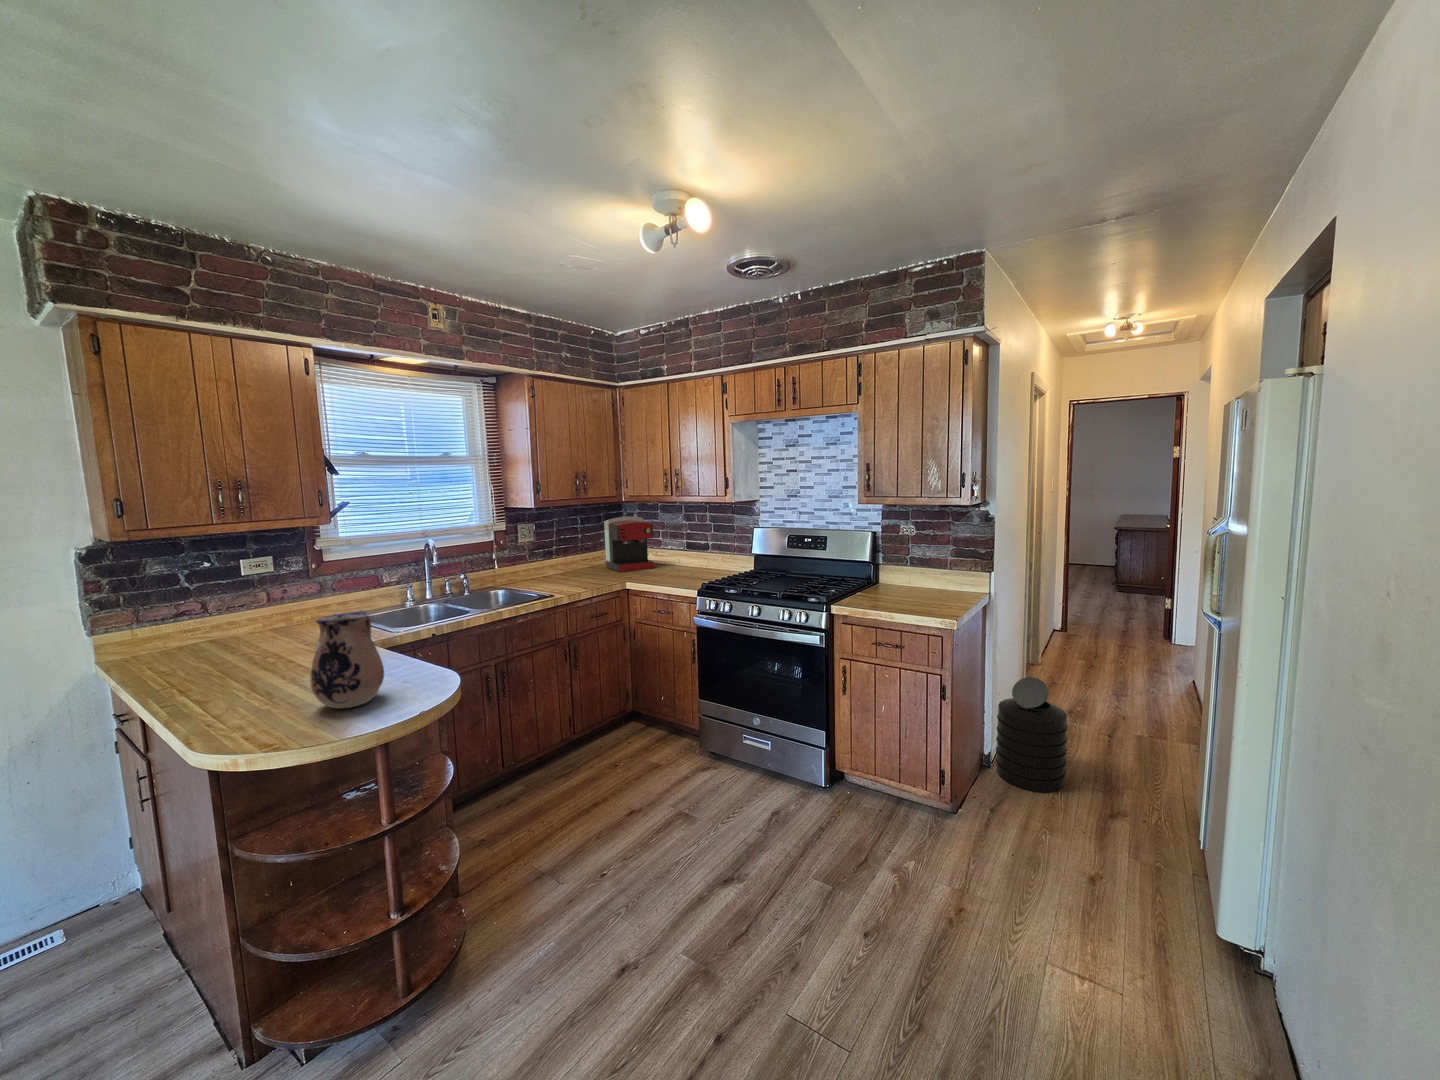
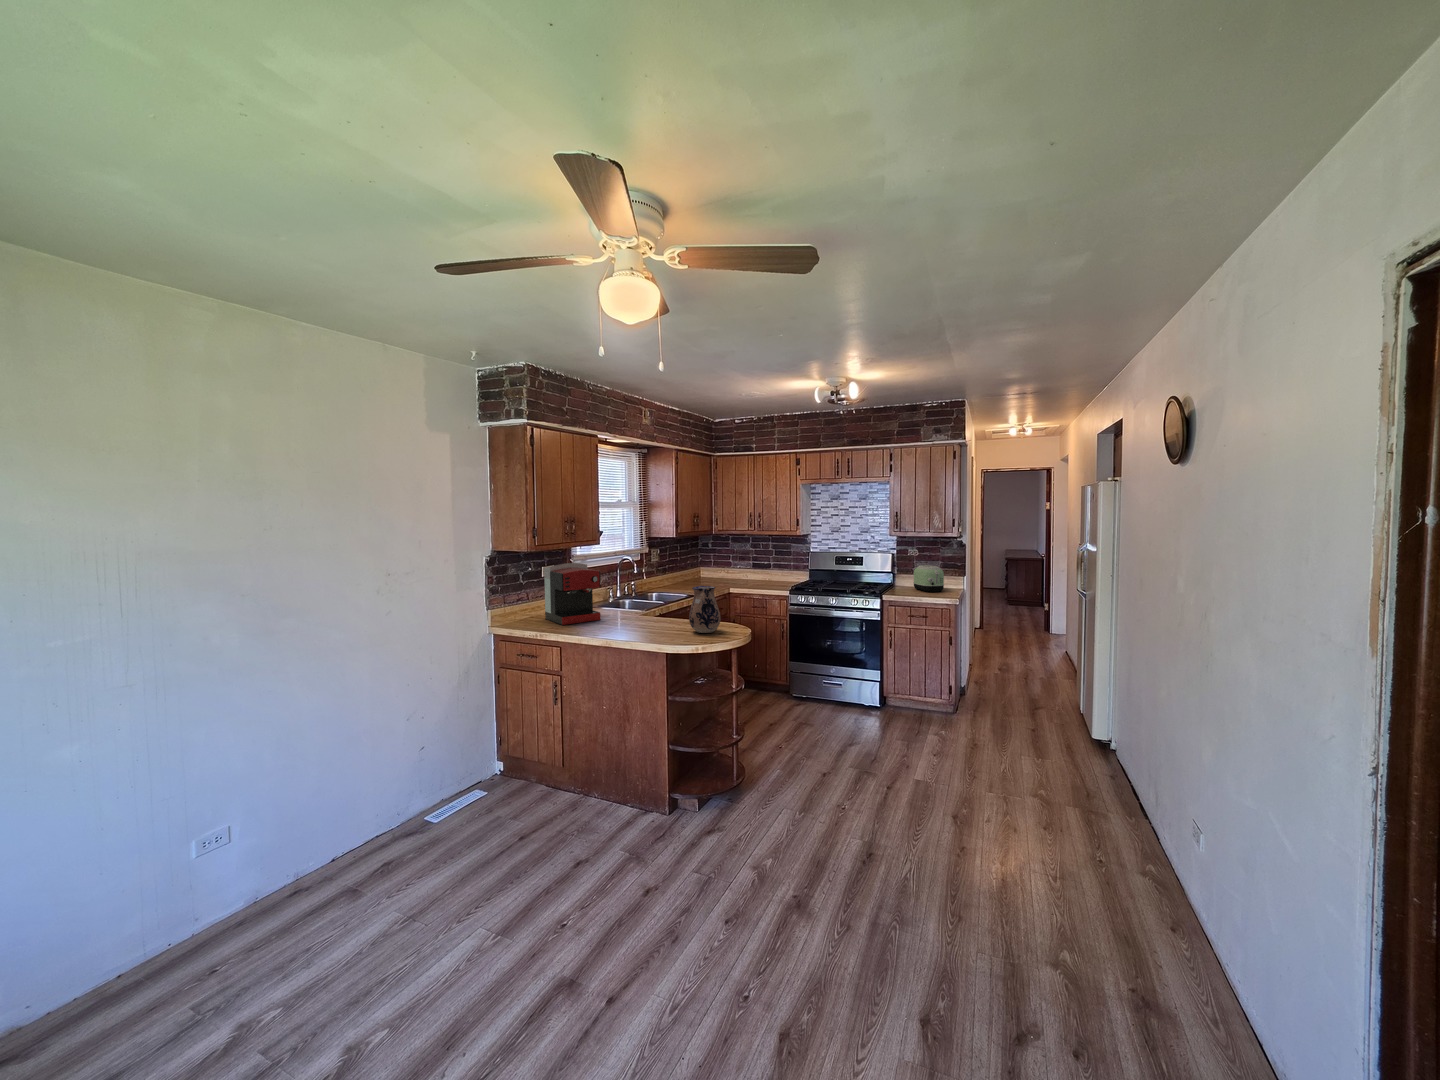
coffee maker: present [604,516,654,572] -> present [544,563,601,625]
toaster: none [897,553,946,600] -> present [913,565,944,592]
trash can: present [996,677,1068,792] -> none [969,638,1010,704]

